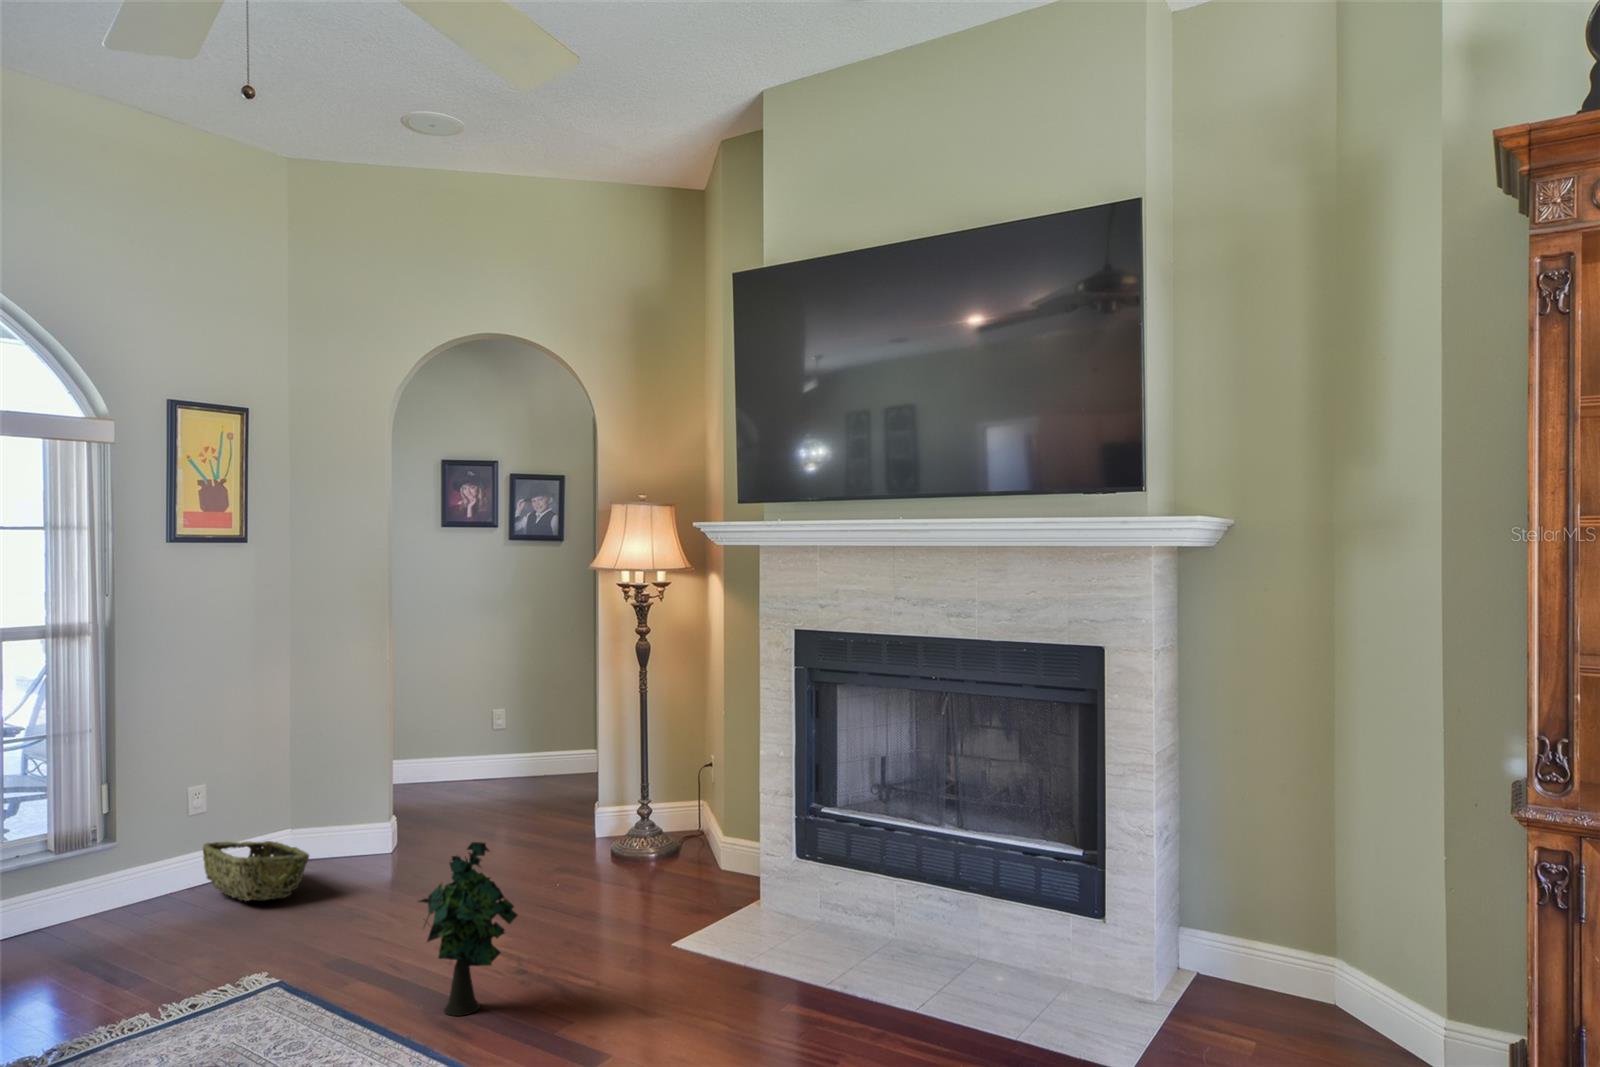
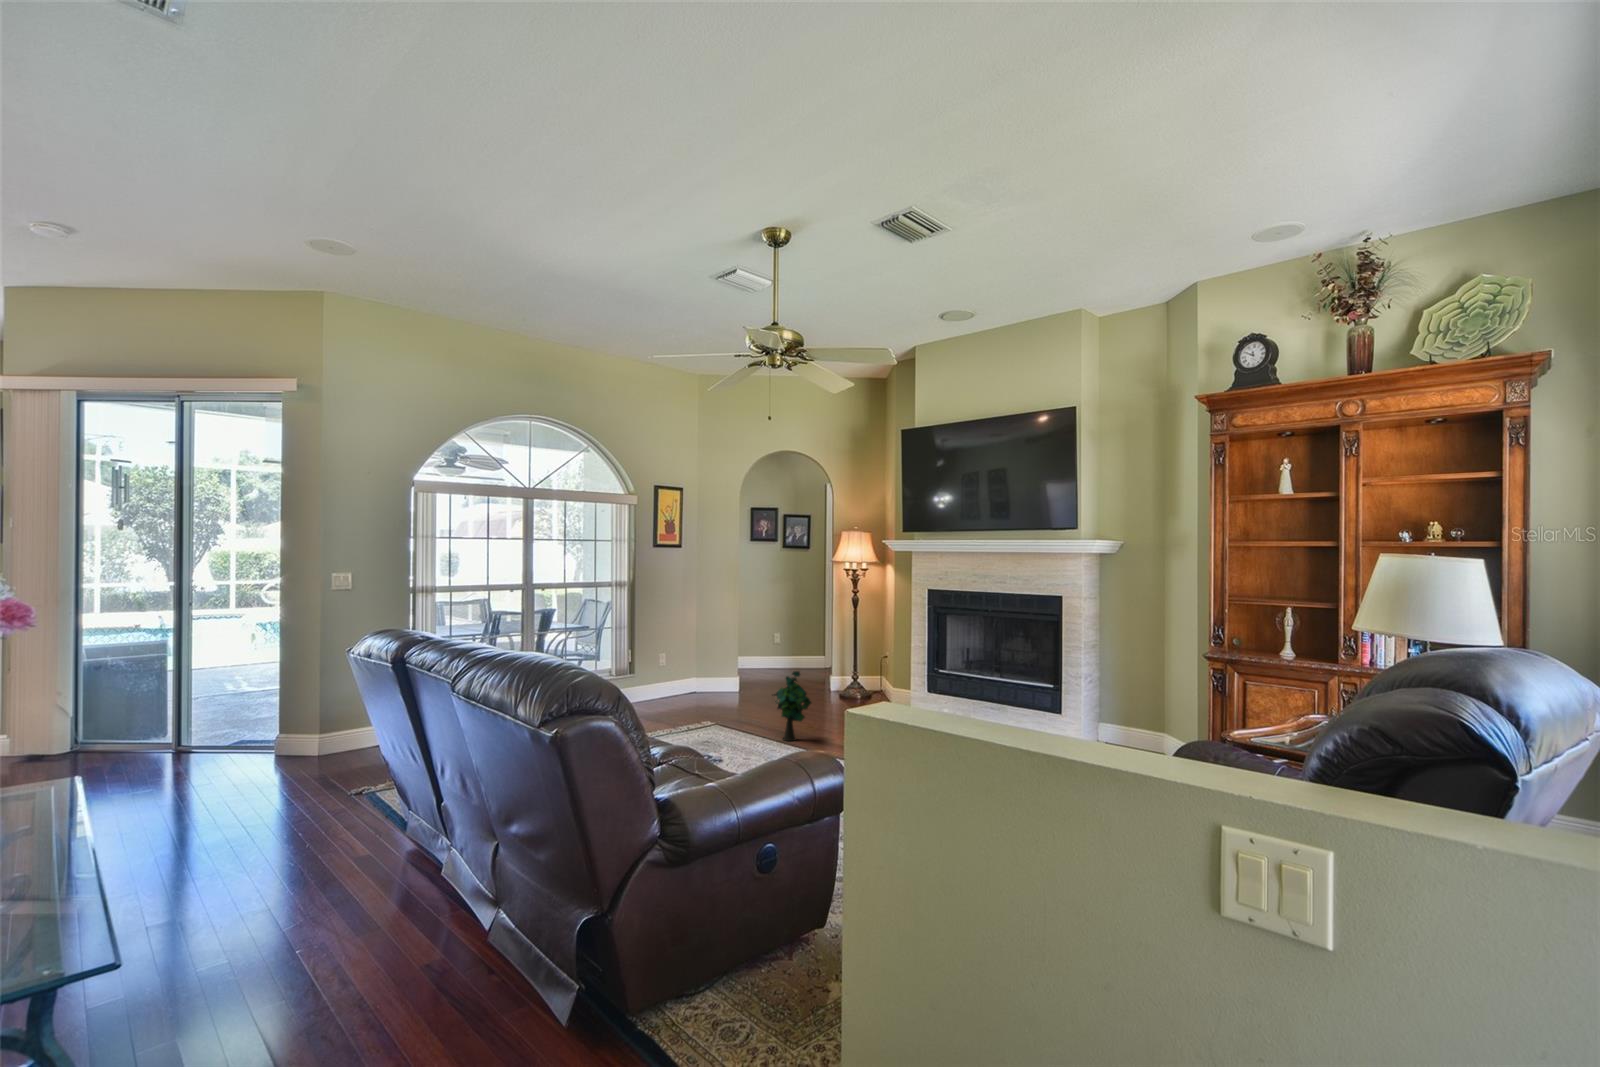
woven basket: present [203,841,309,901] -> none [666,678,711,704]

